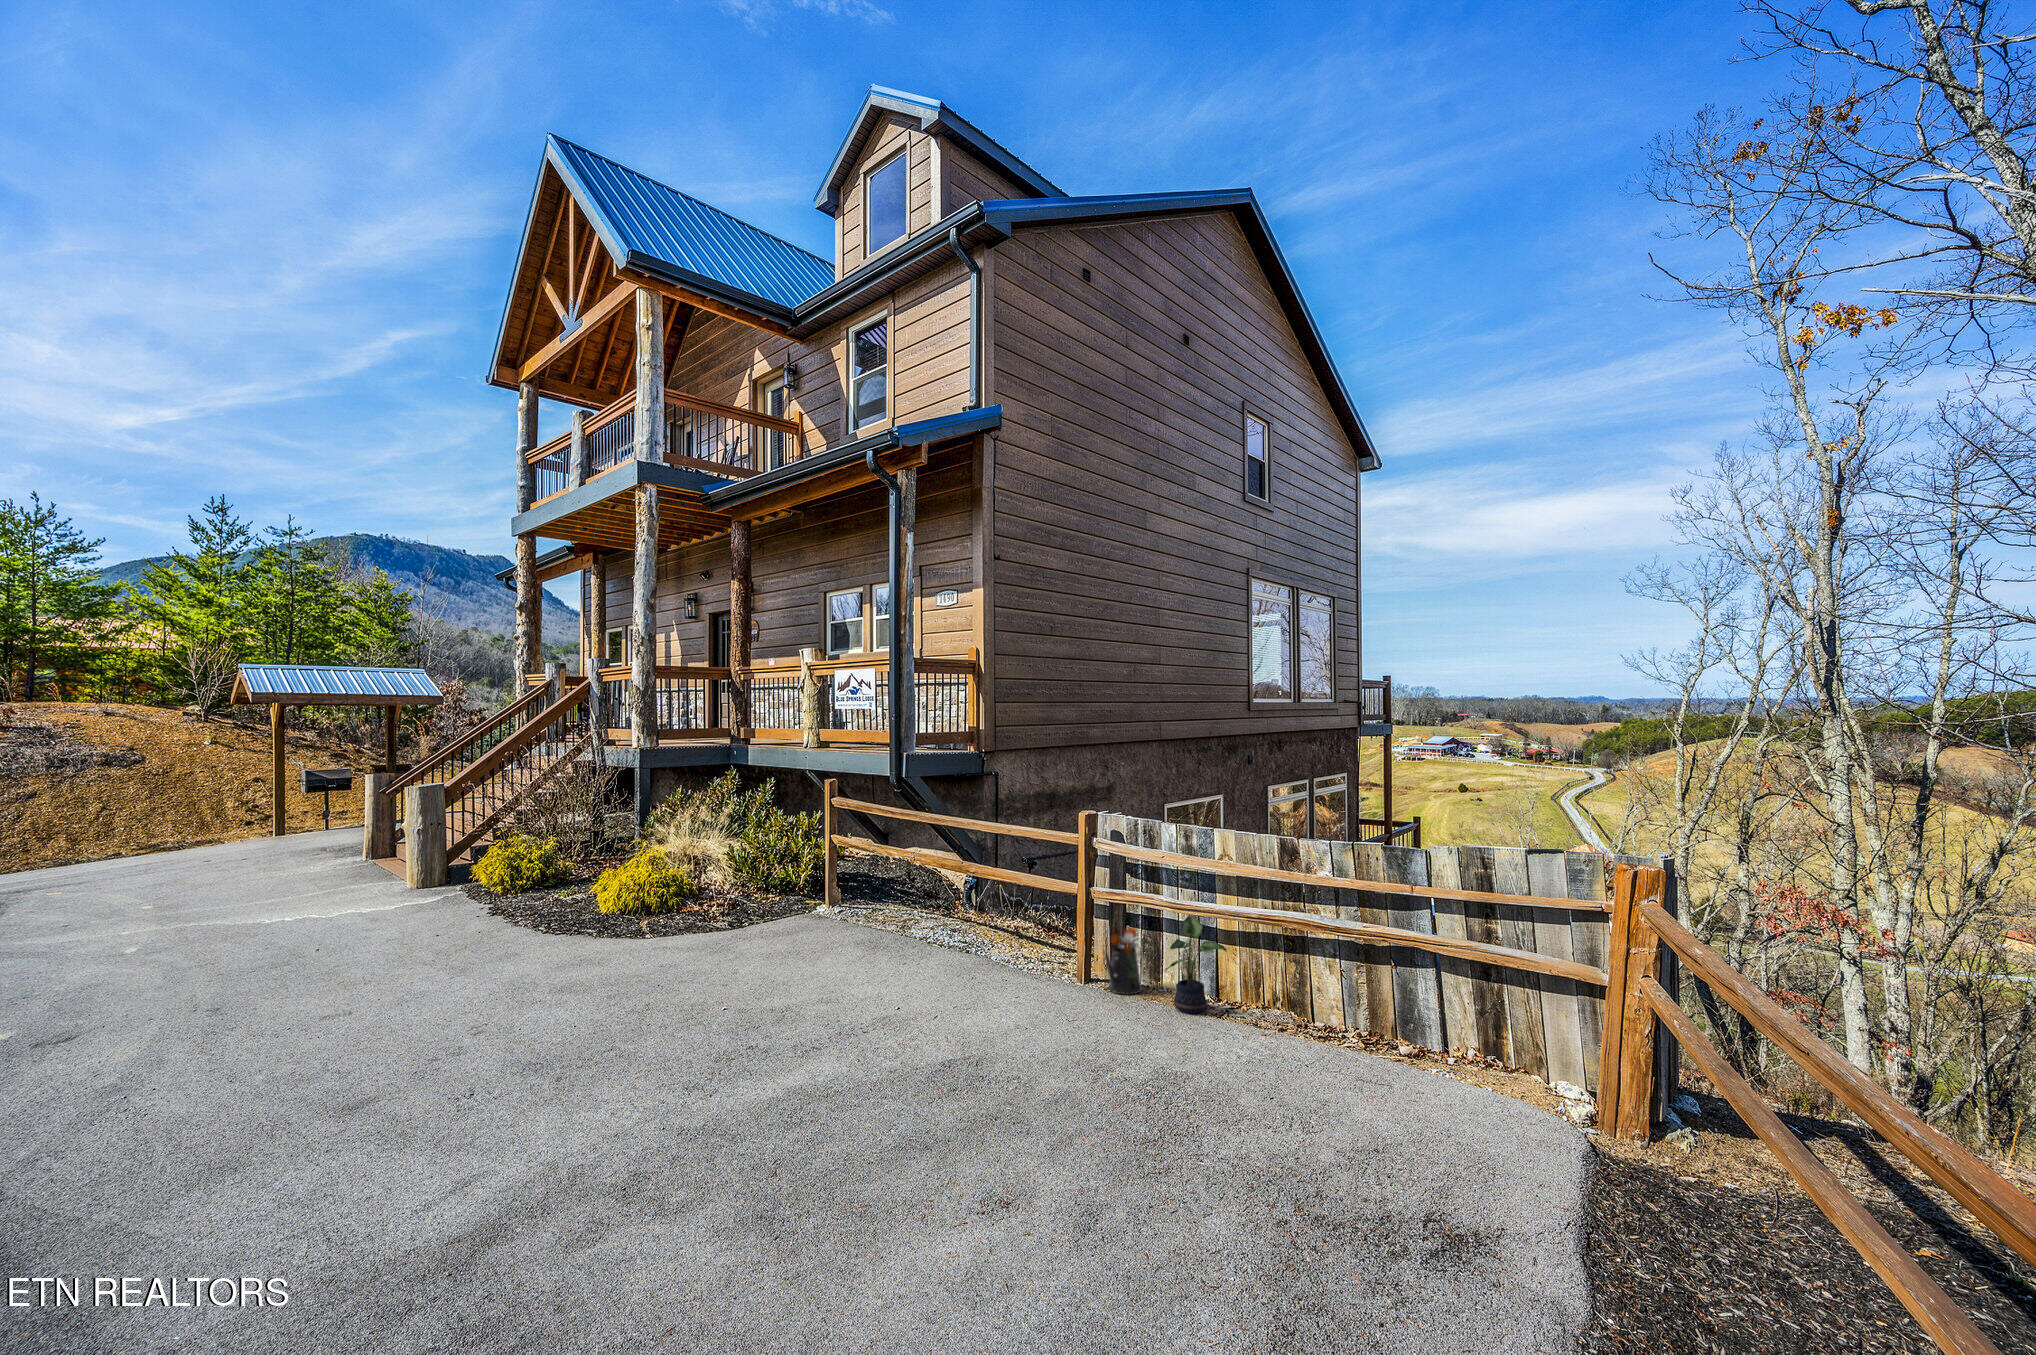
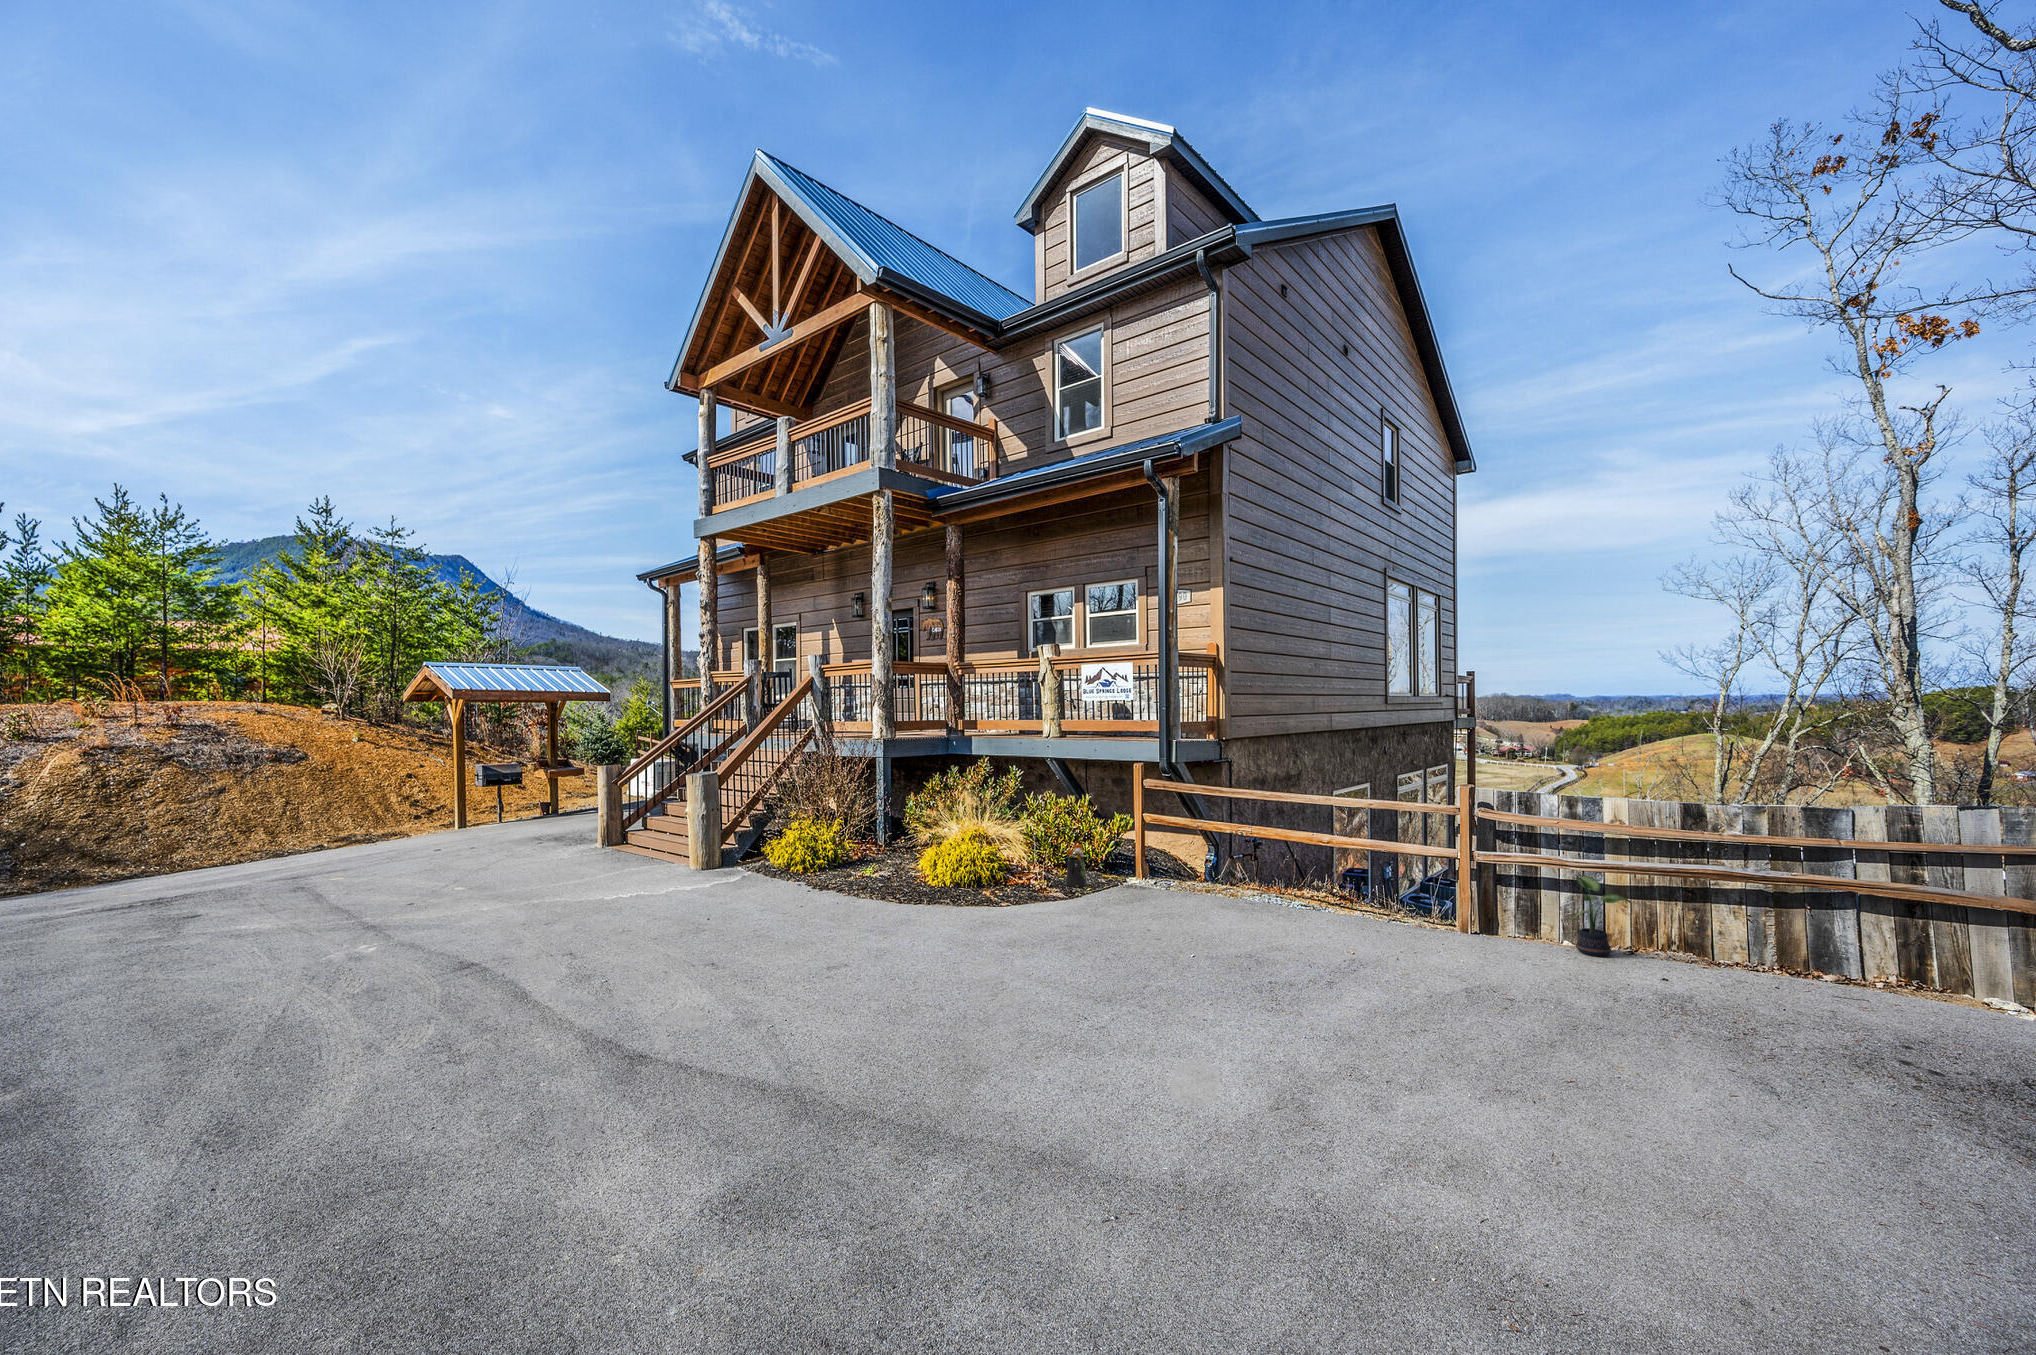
watering can: present [1105,928,1142,995] -> present [1065,844,1088,887]

